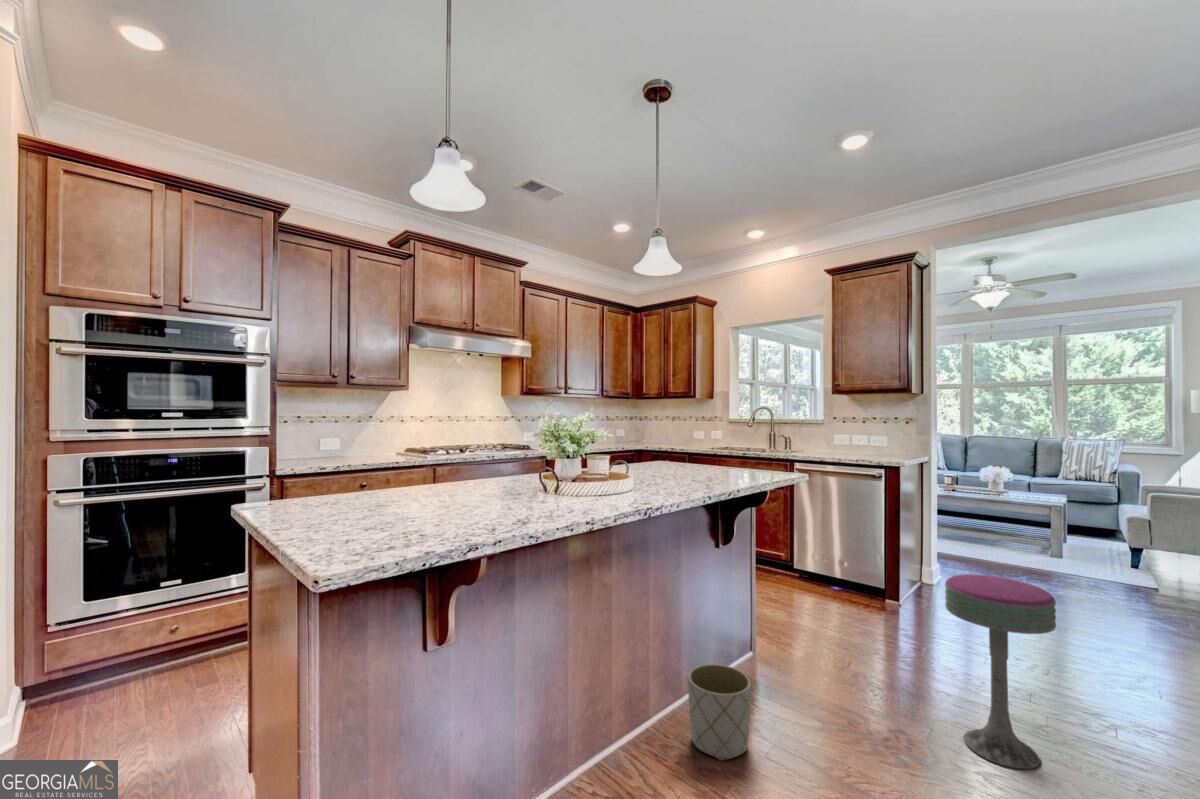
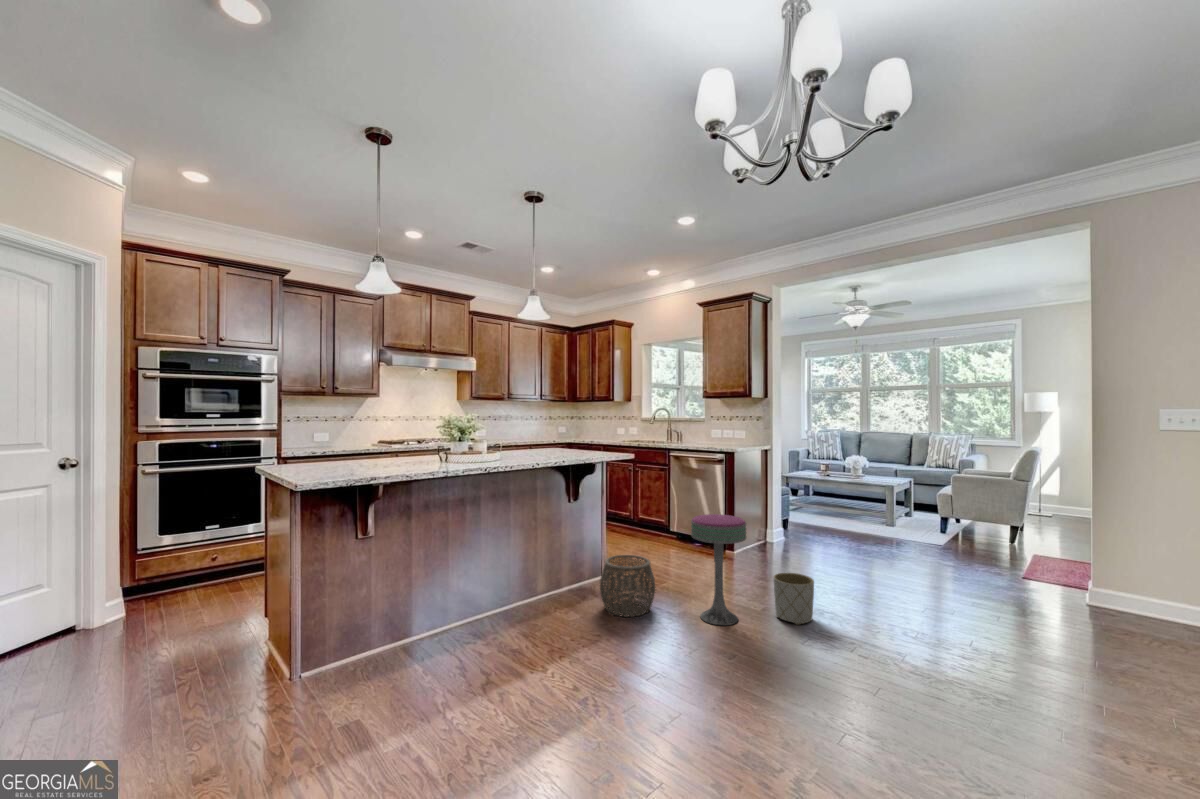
woven basket: none [788,635,888,749] -> present [600,555,655,617]
planter: present [688,664,751,760] -> present [773,573,814,625]

